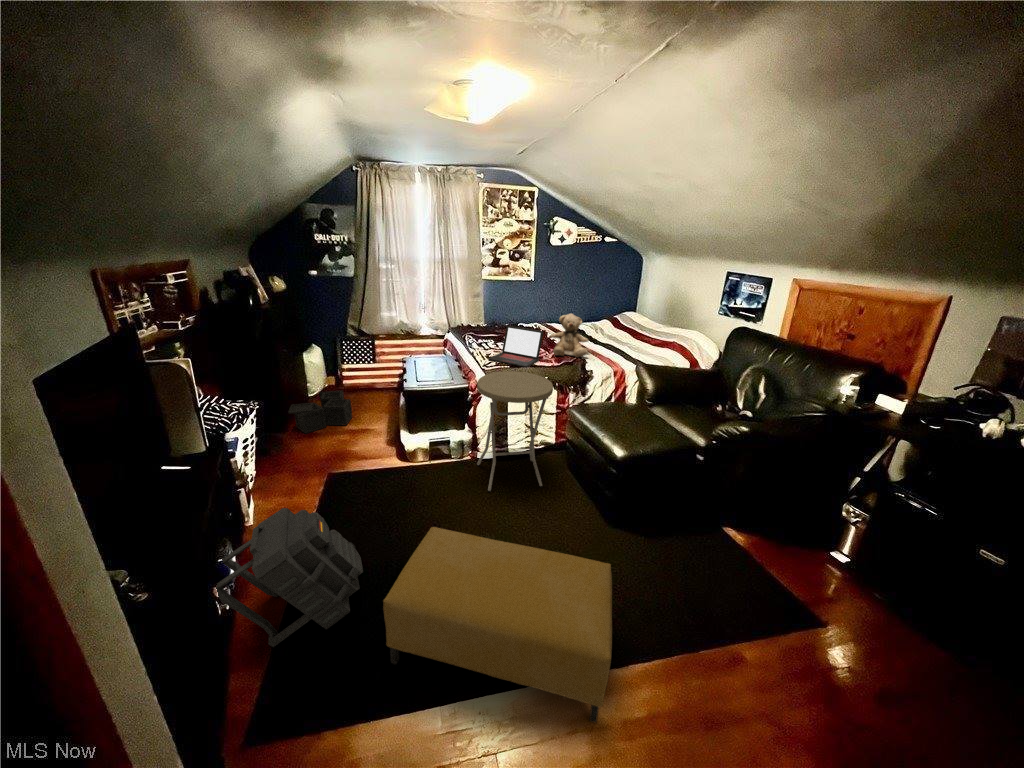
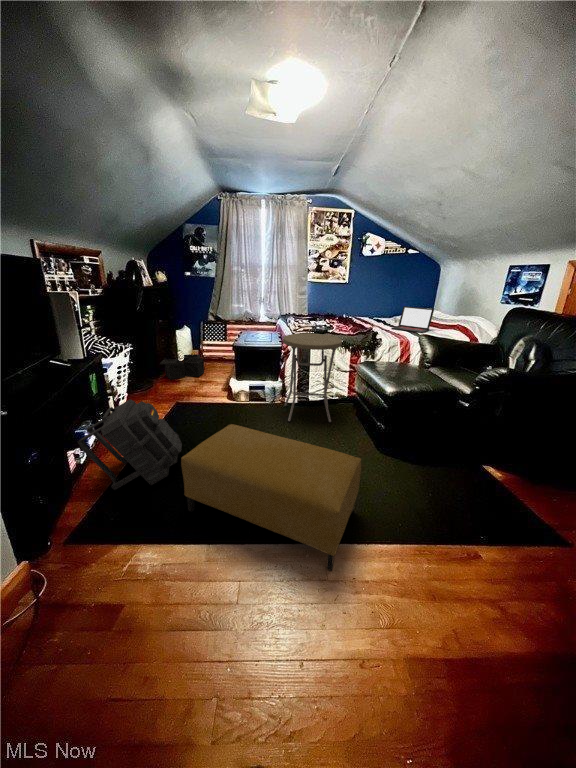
teddy bear: present [551,314,588,357] -> none [350,296,381,330]
laptop: present [489,326,543,367] -> present [391,306,434,333]

